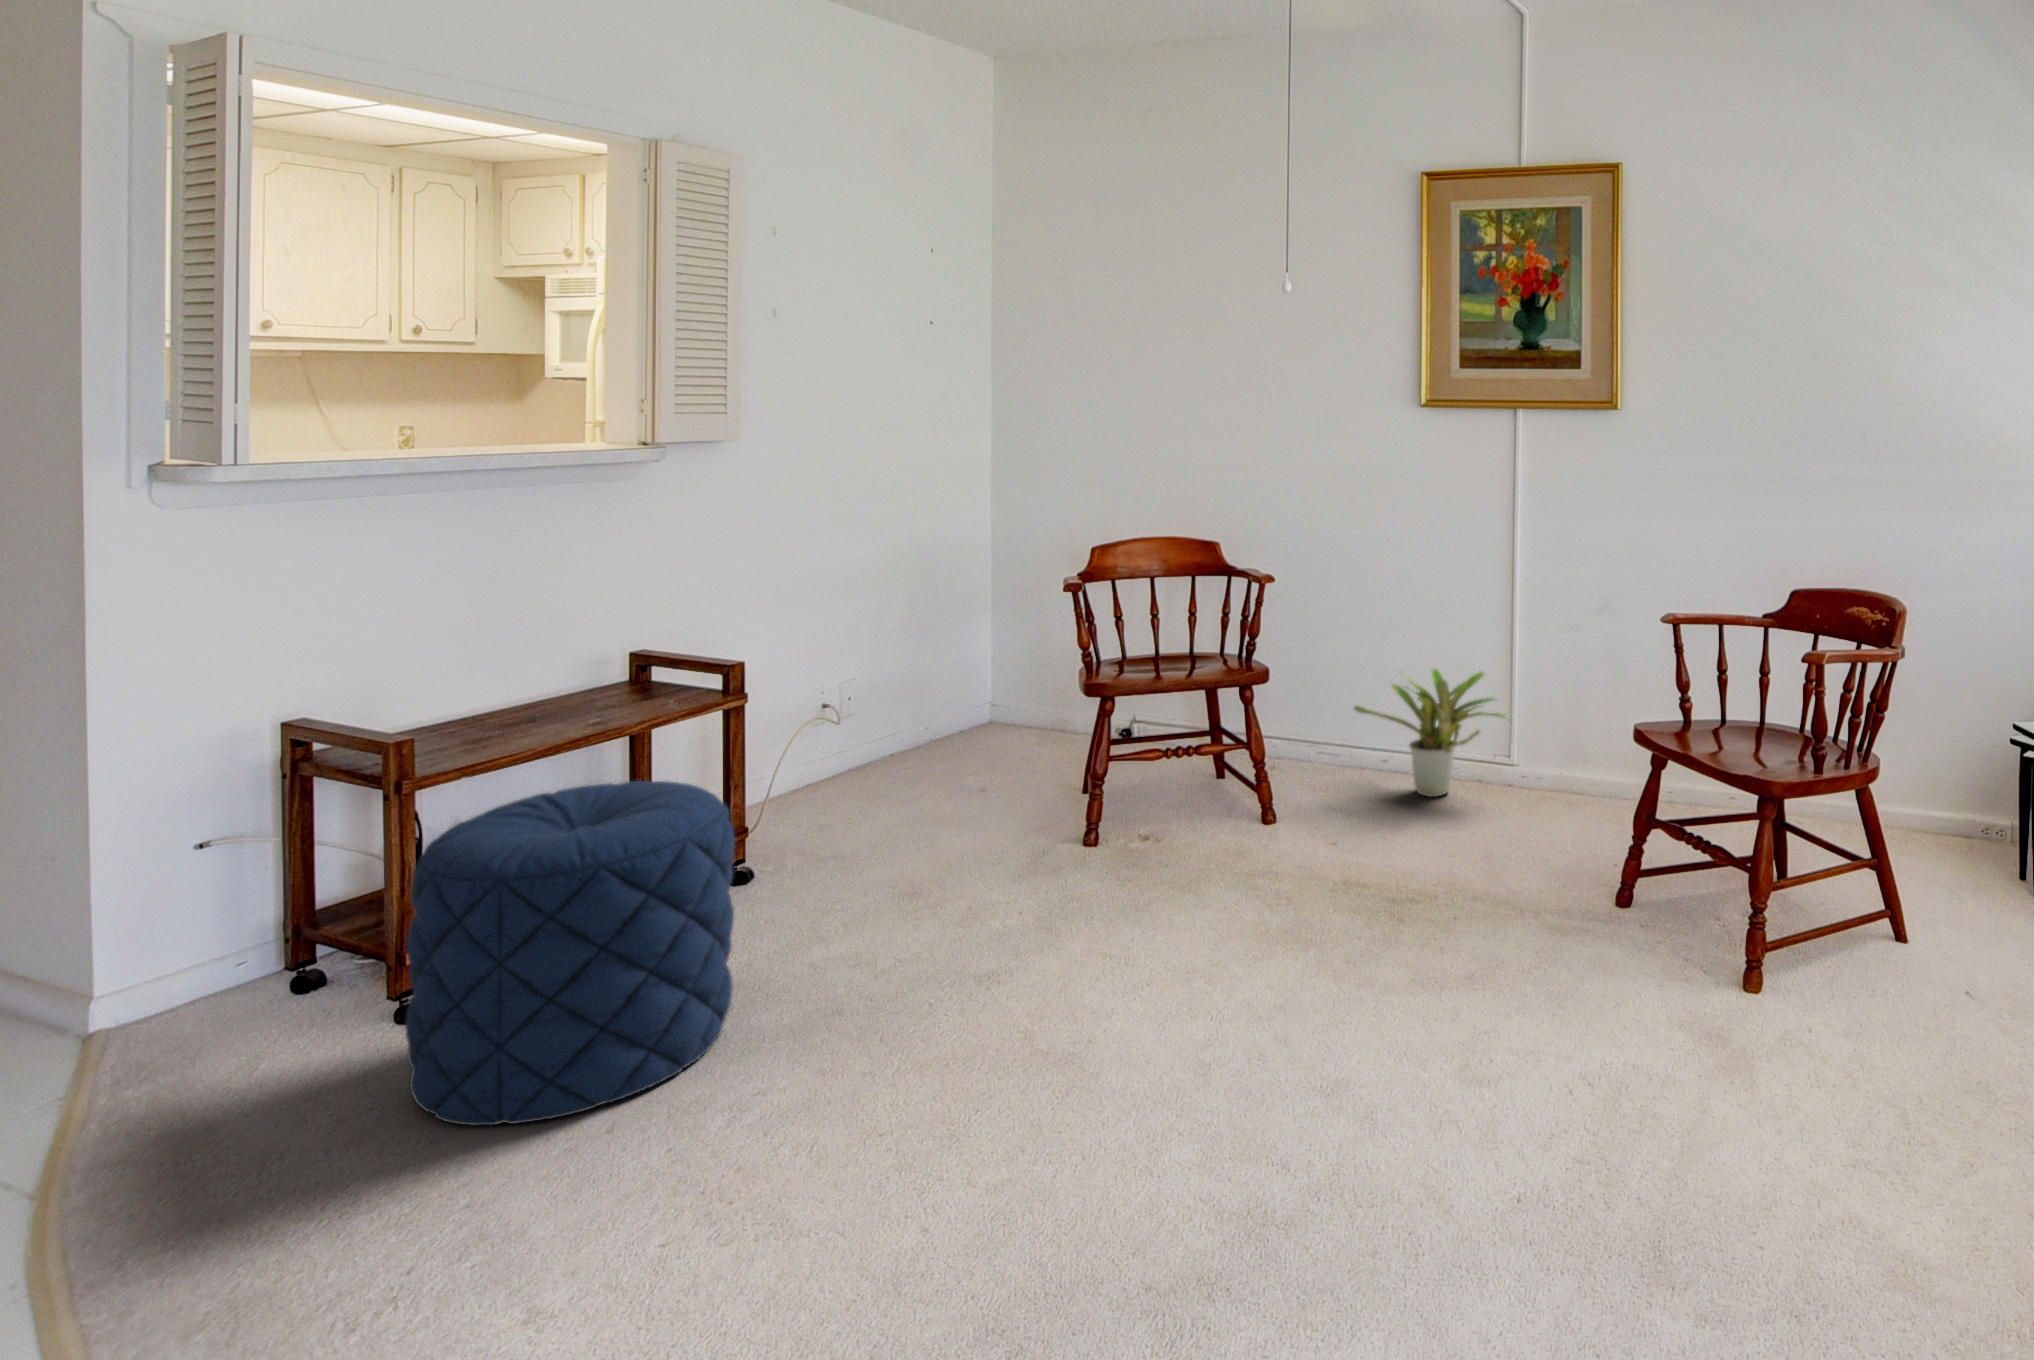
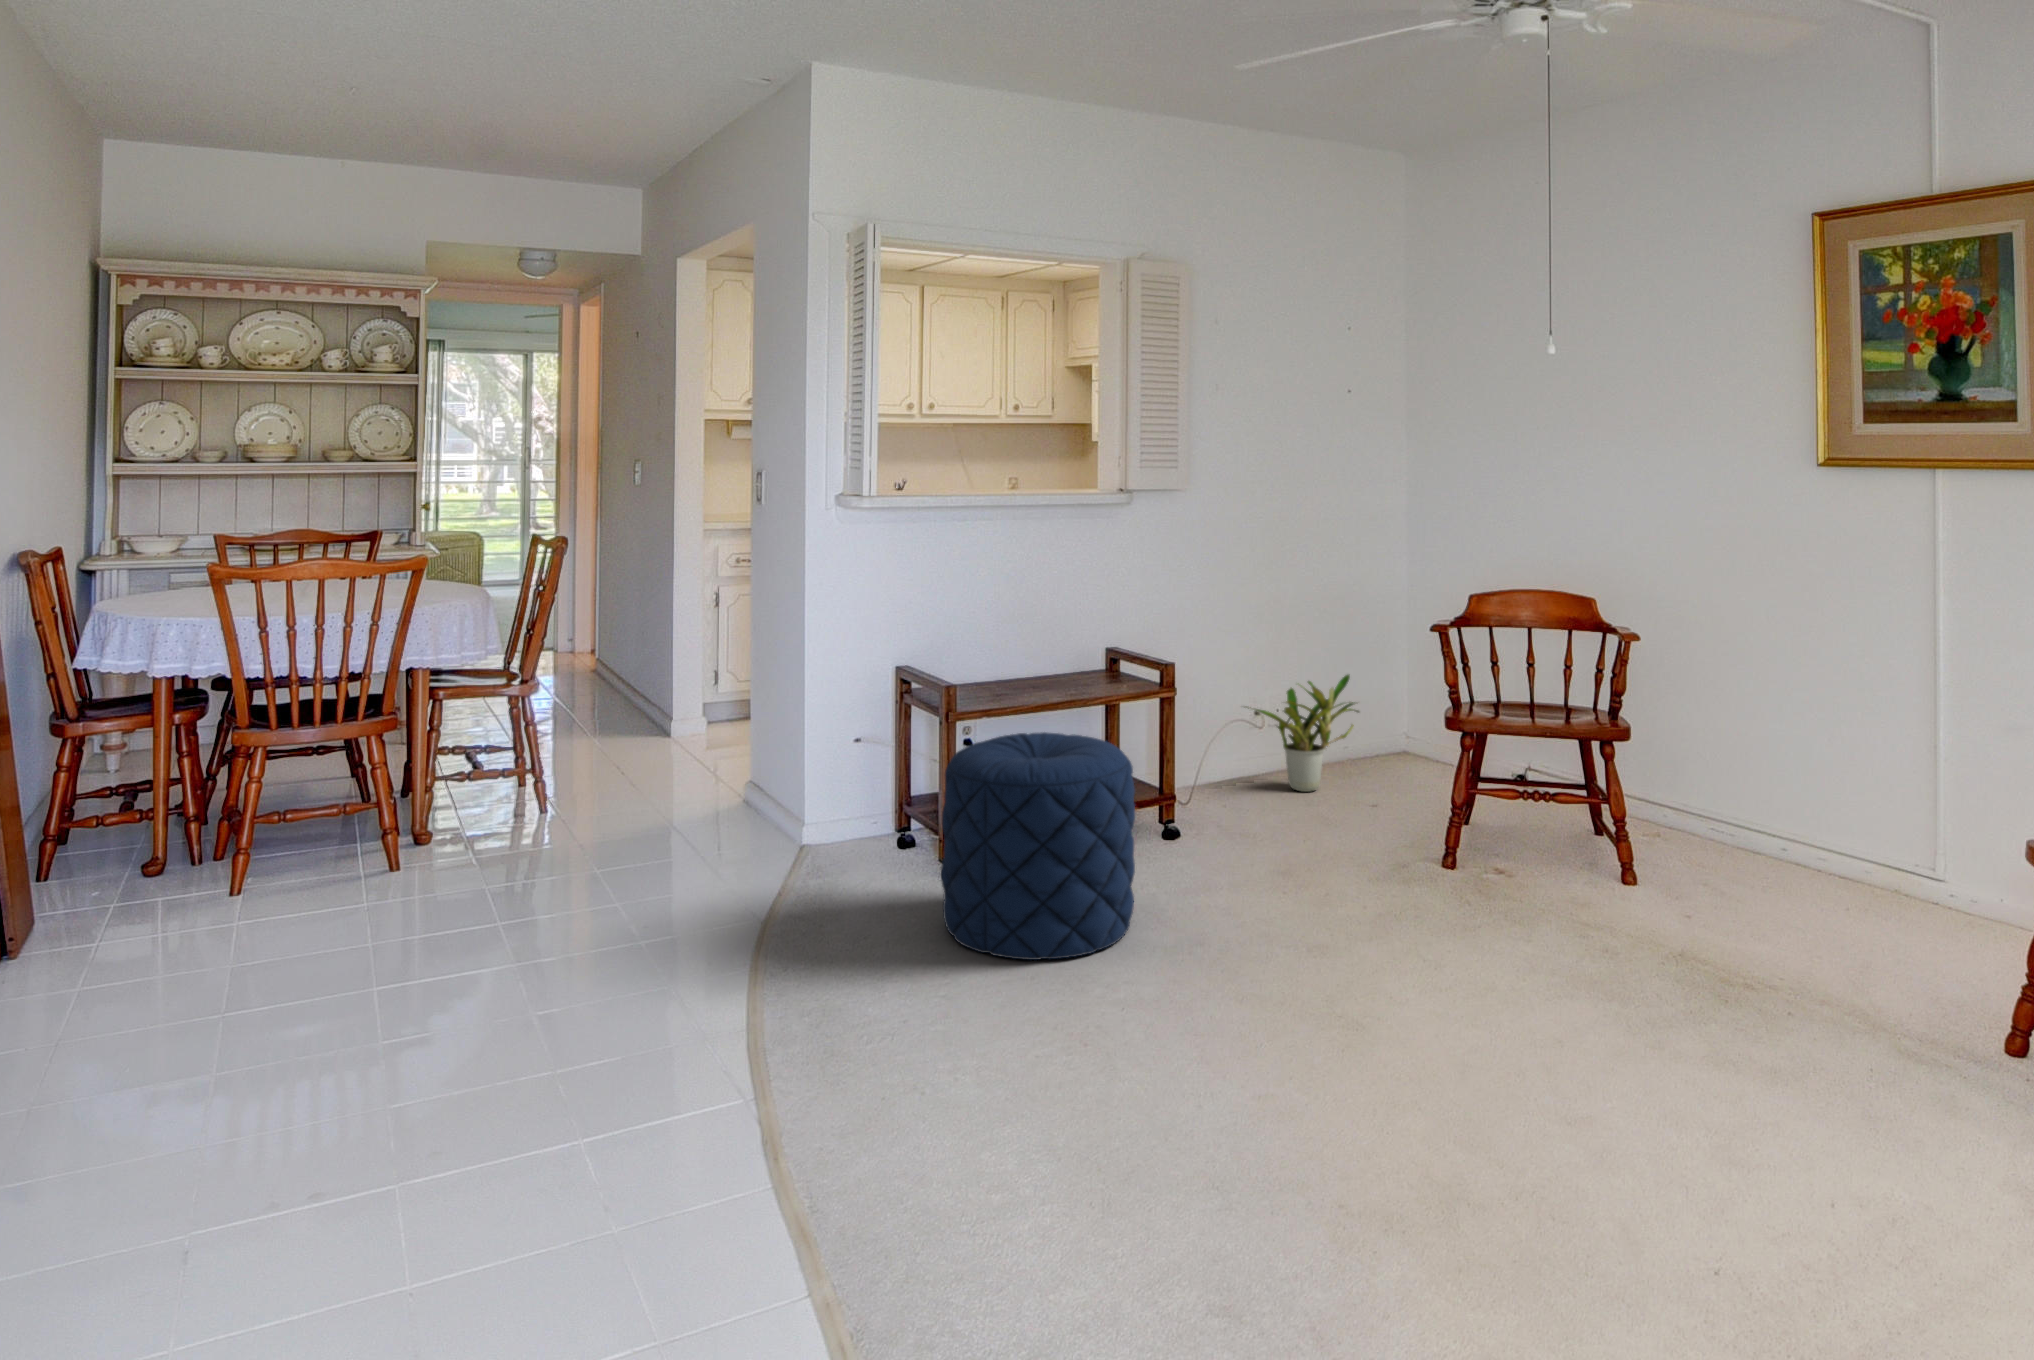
potted plant: present [1354,669,1505,797] -> present [1248,675,1359,792]

